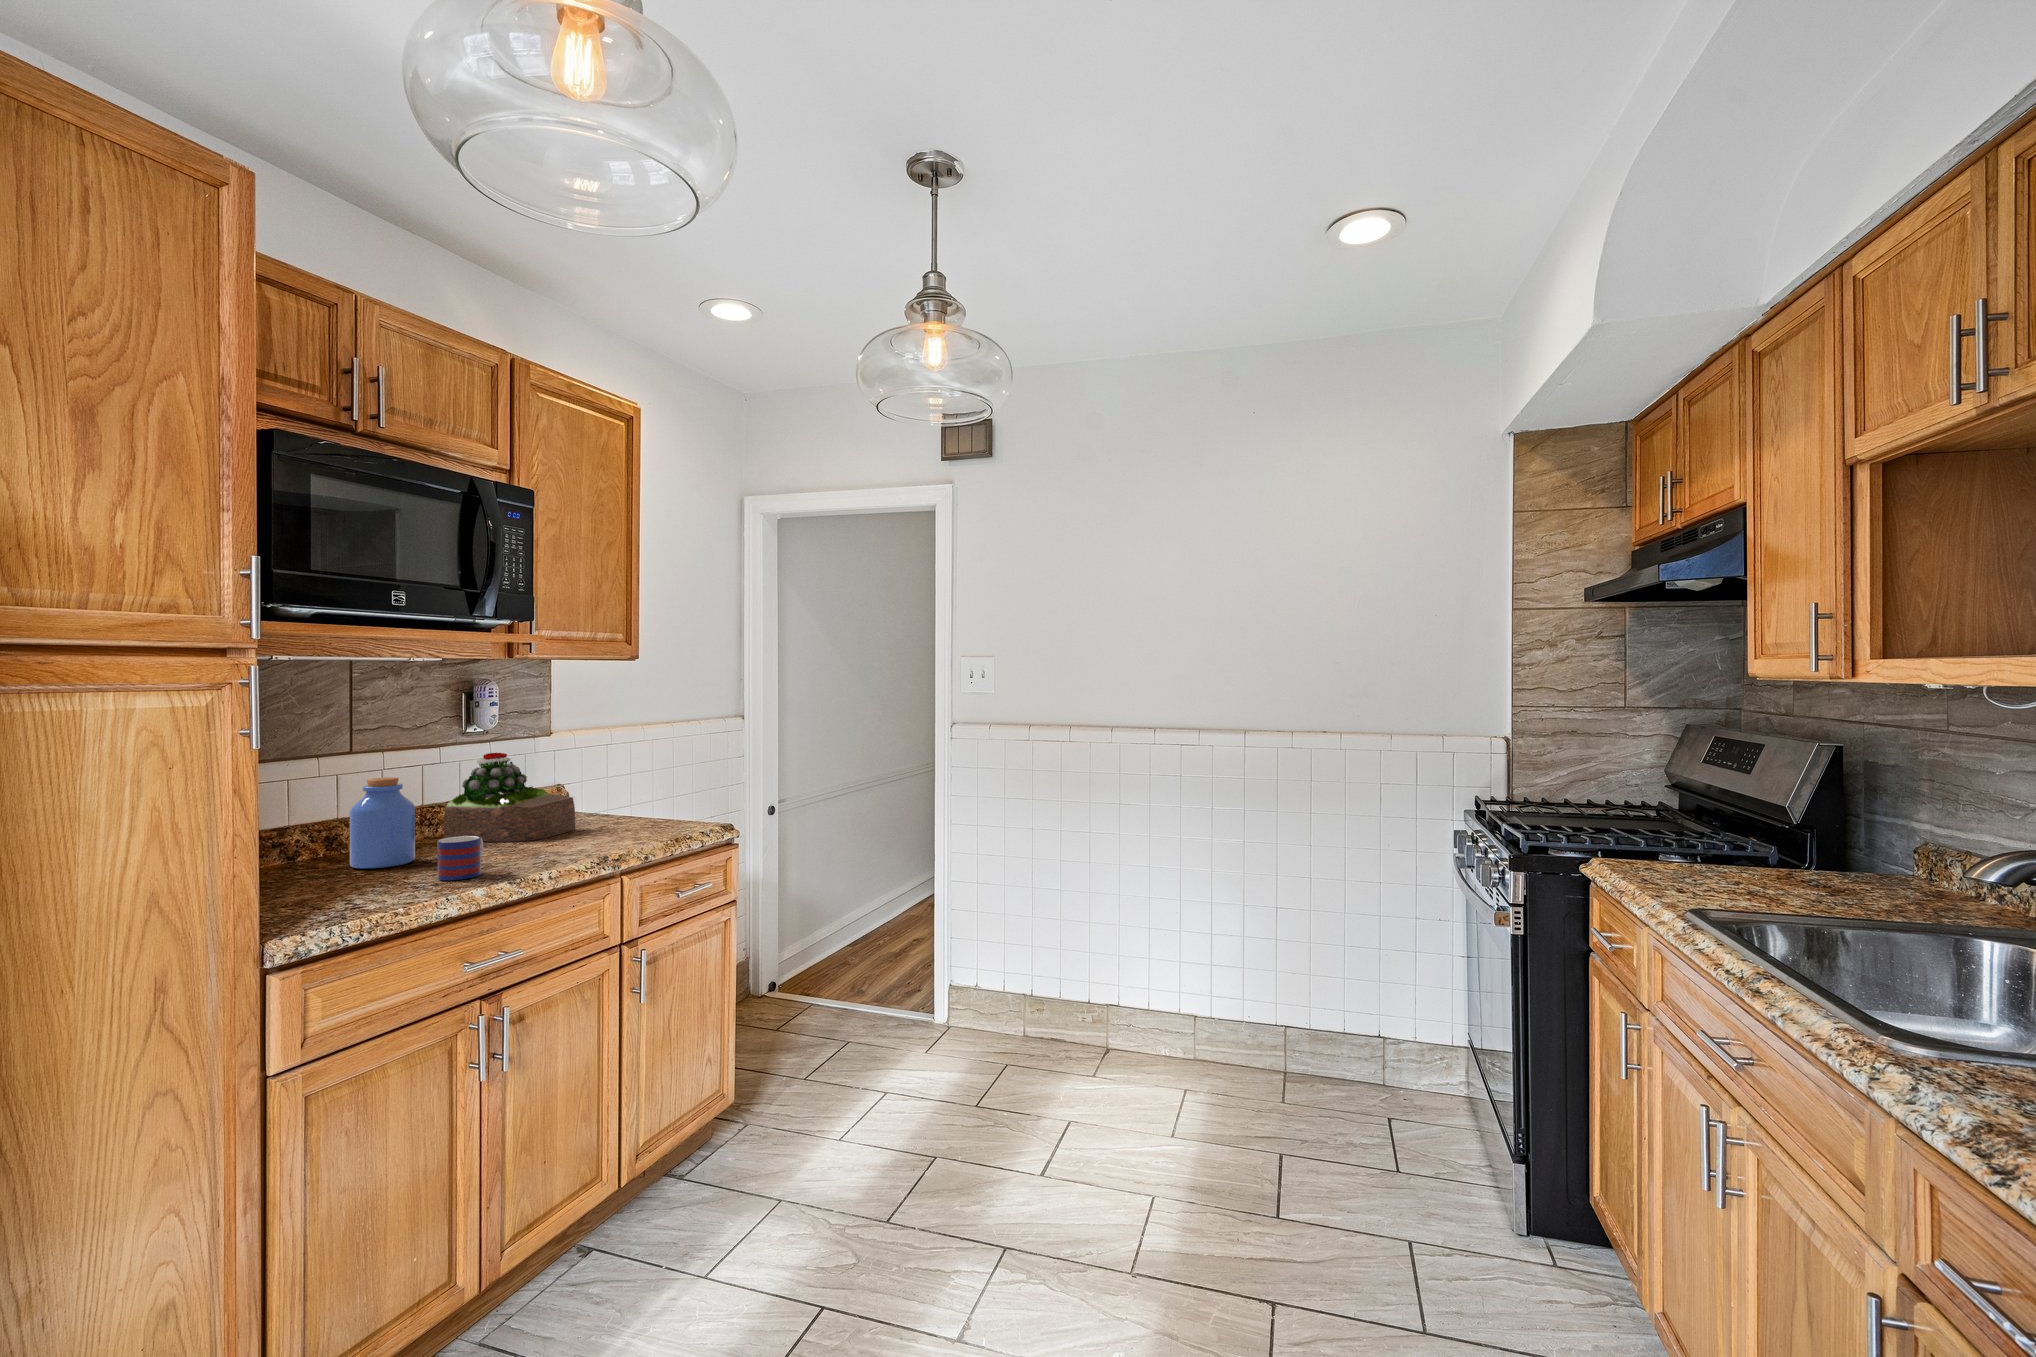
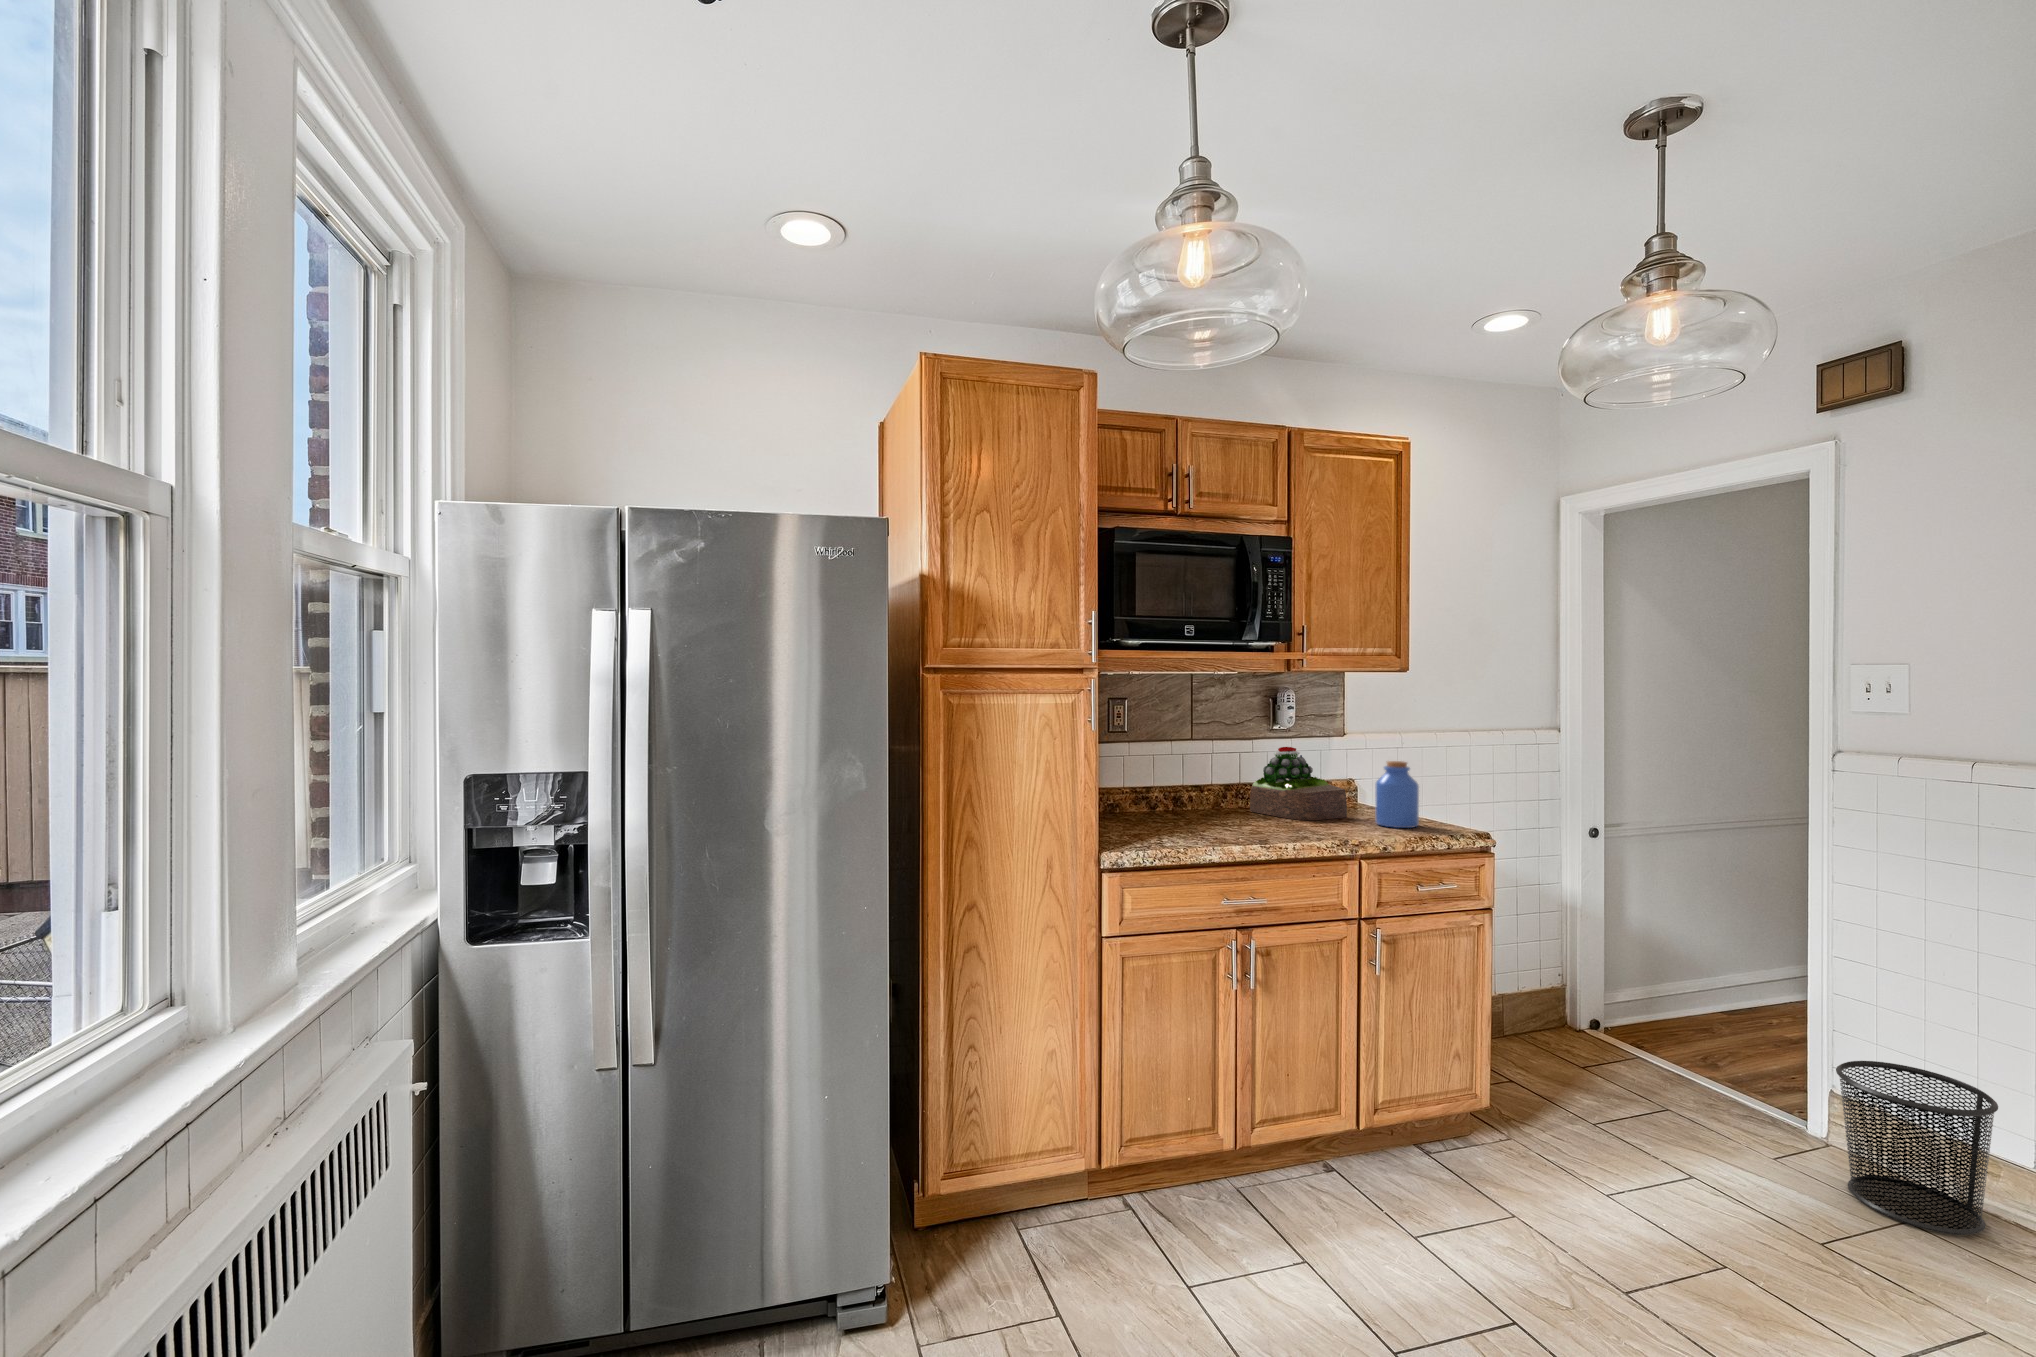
jar: present [350,777,415,869] -> present [1375,761,1419,828]
mug: present [437,836,483,880] -> none [1218,806,1252,838]
trash can: none [964,951,1047,1066] -> present [1836,1061,1998,1235]

